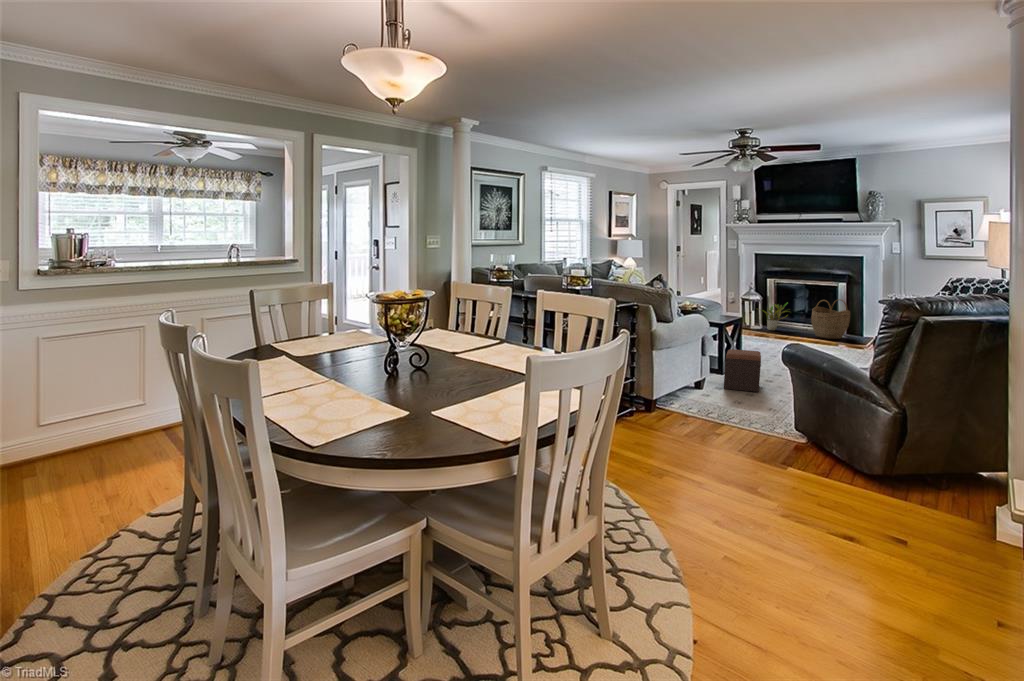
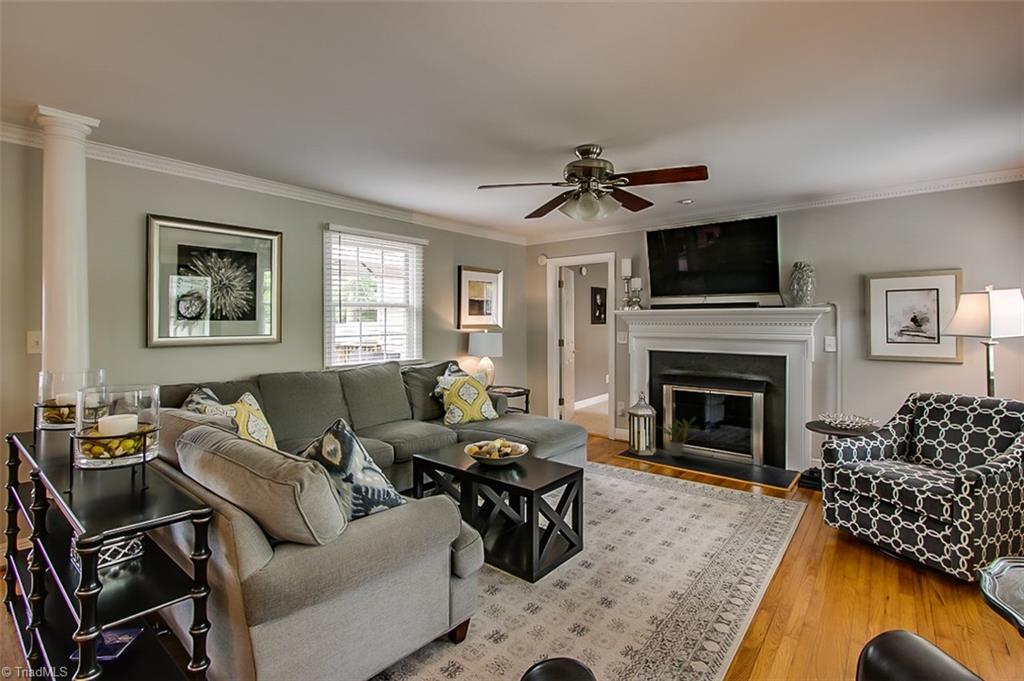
woven basket: present [811,299,850,339] -> none [725,415,777,475]
footstool: present [724,349,761,392] -> none [490,540,570,644]

